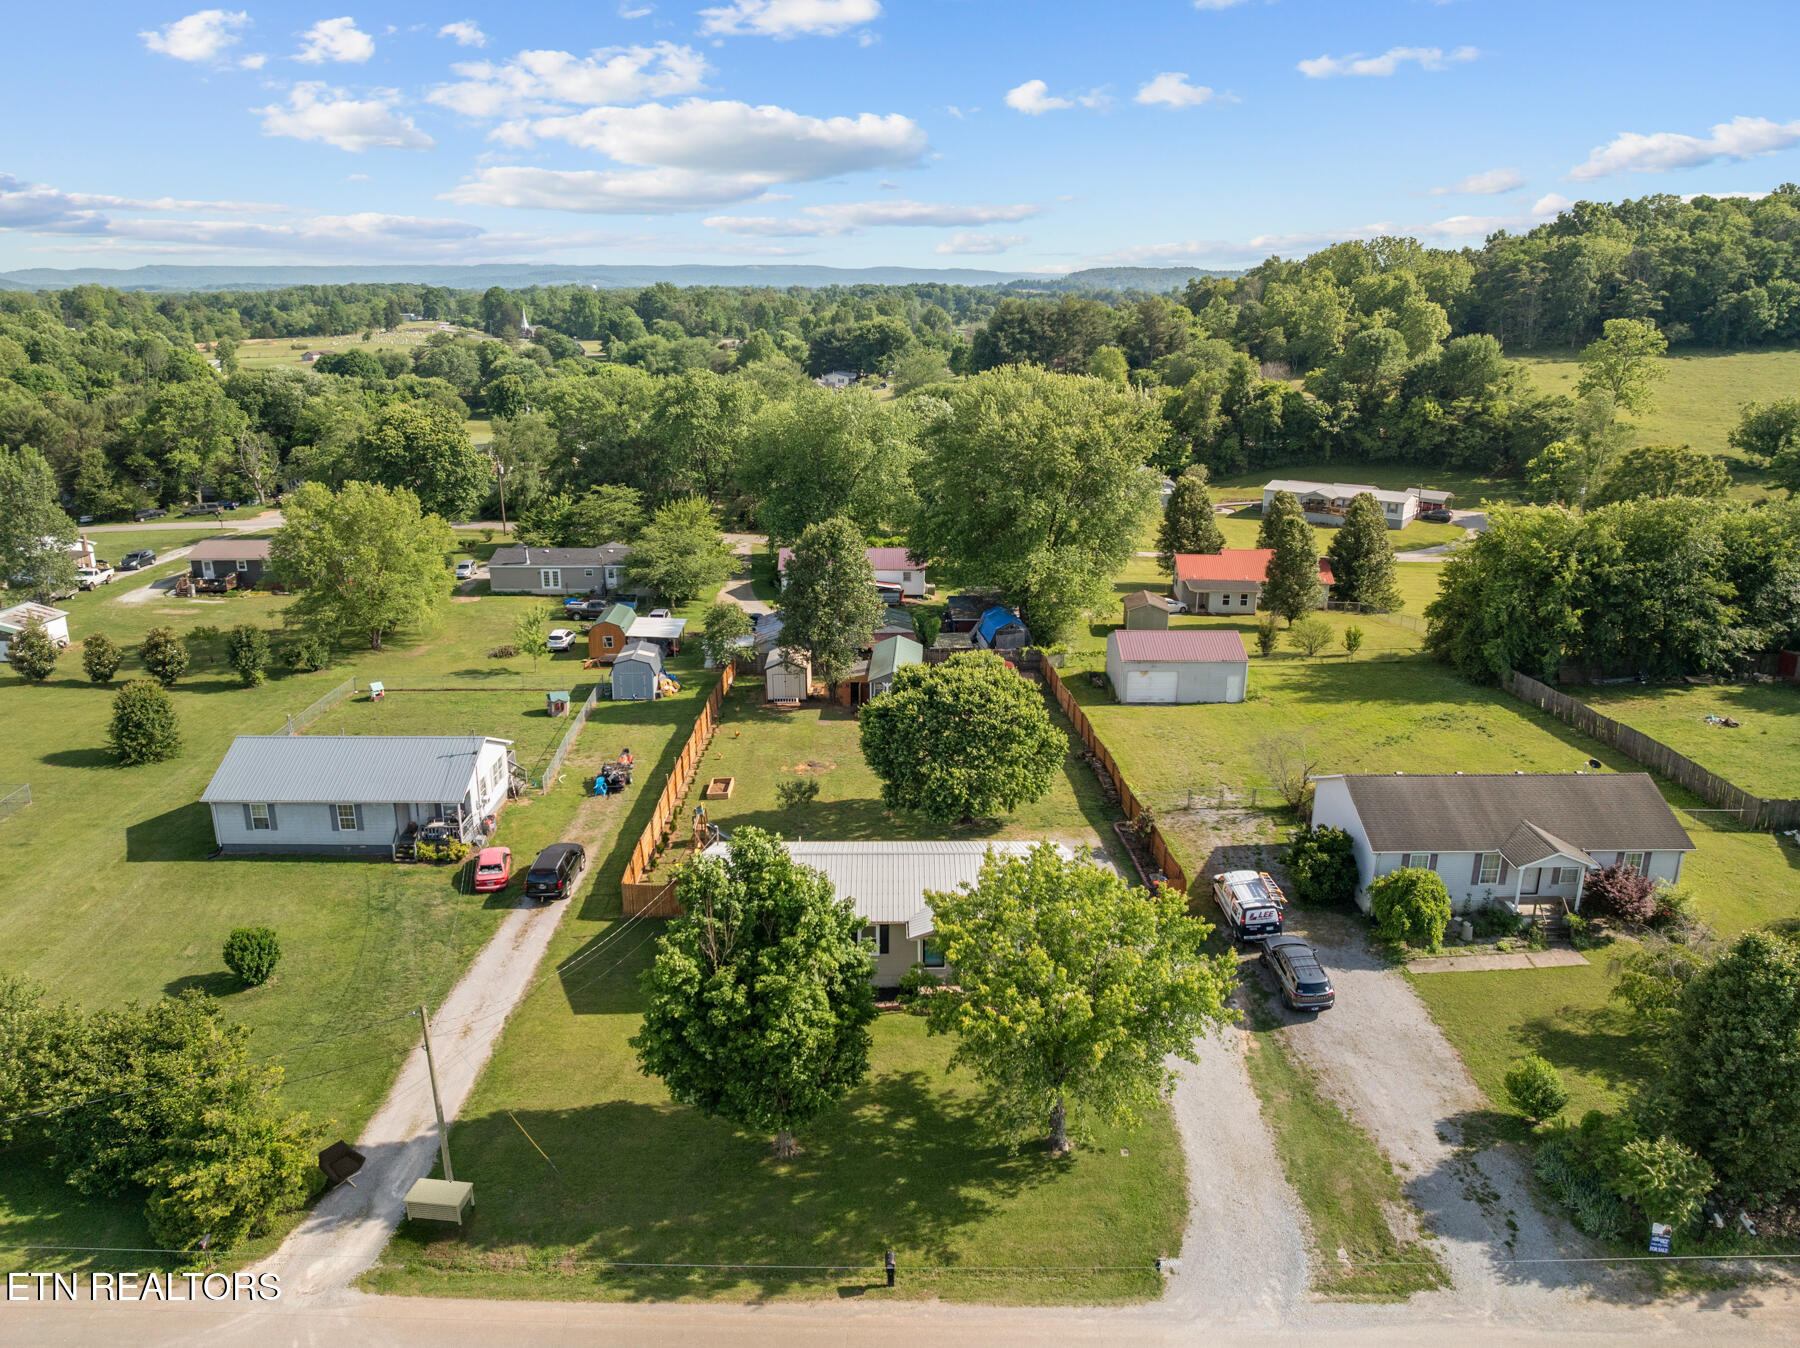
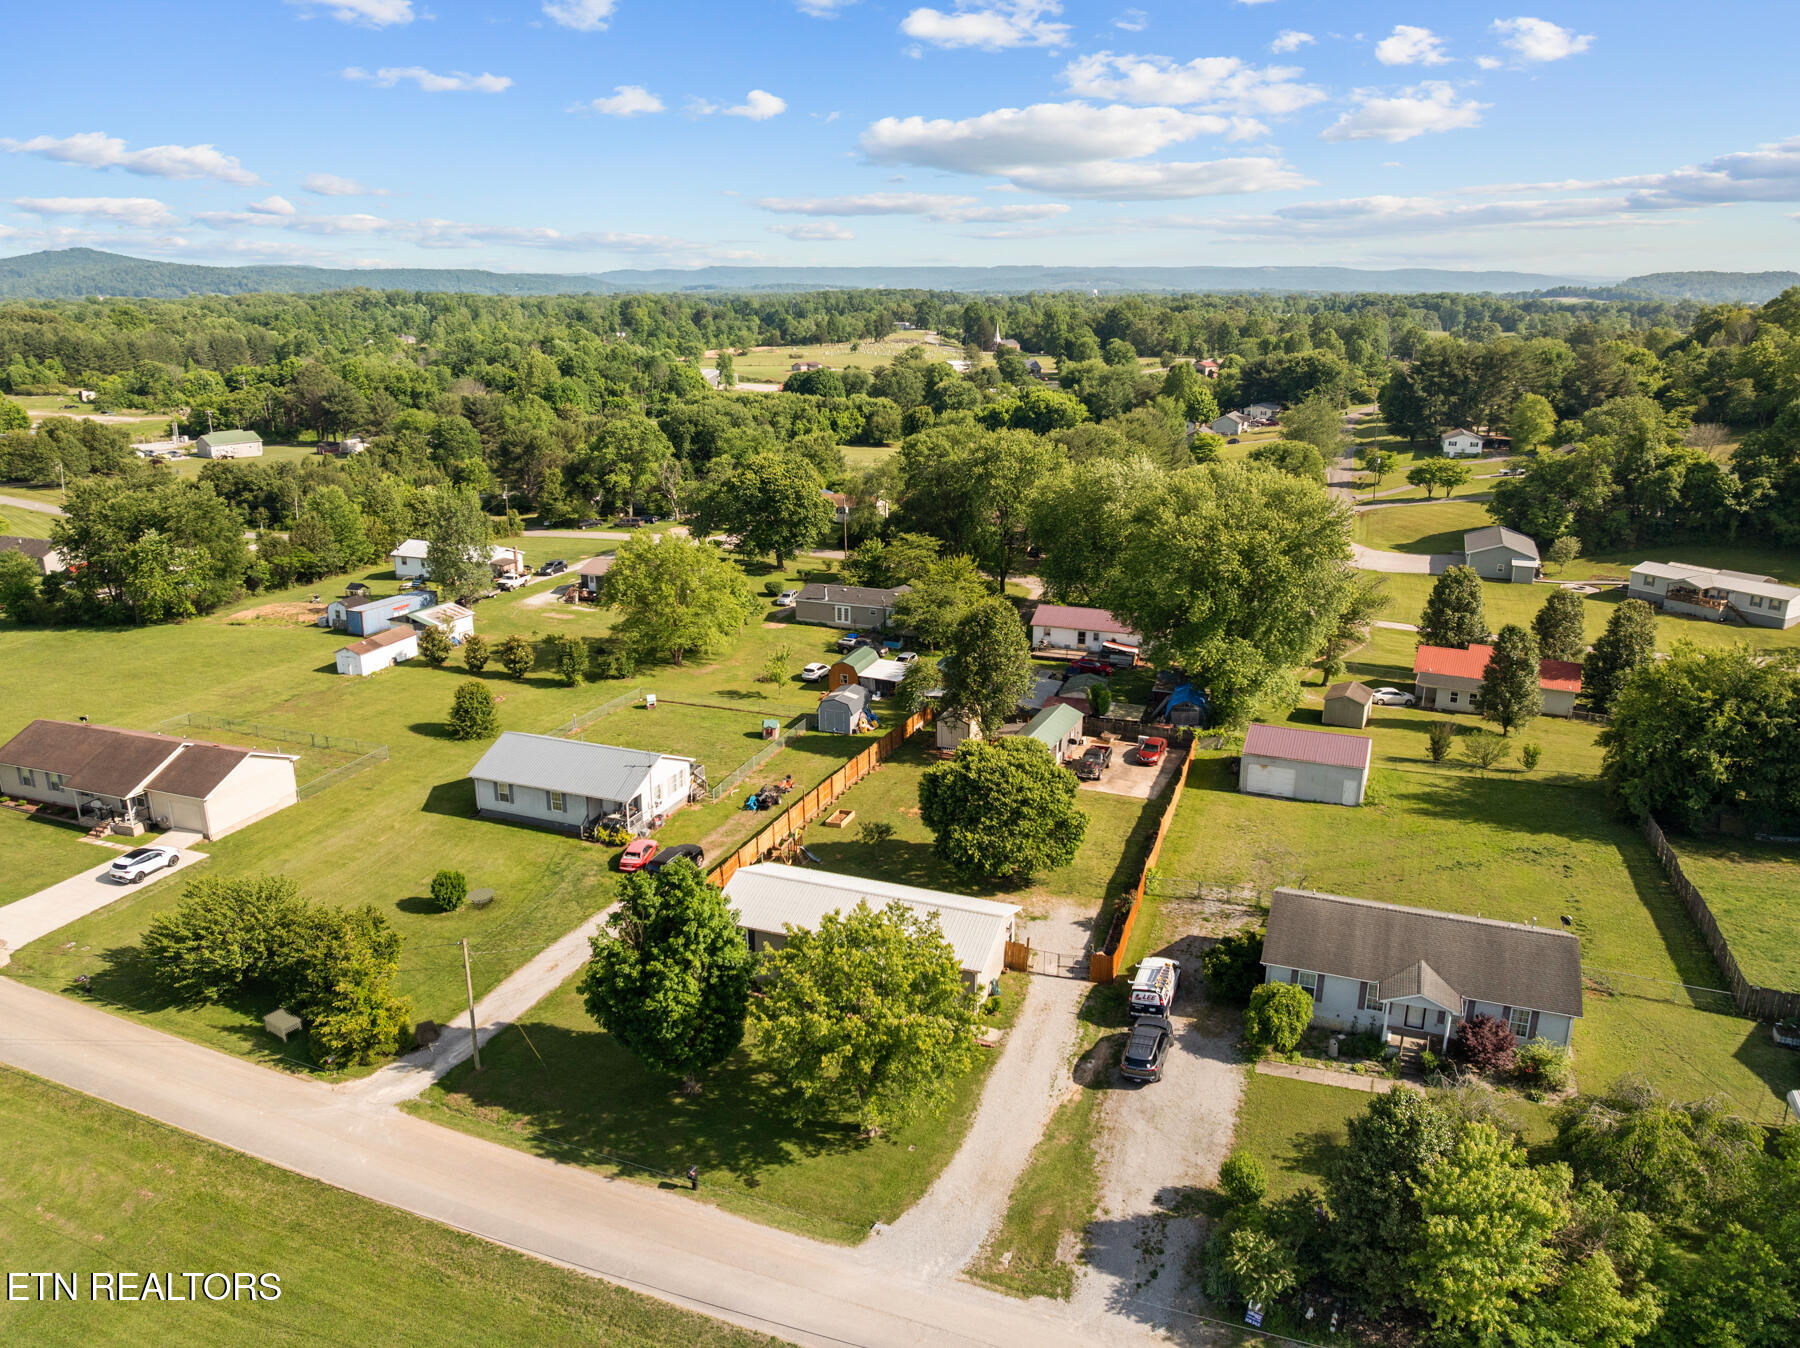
round table: none [275,944,318,975] -> present [466,888,495,910]
storage bench: present [403,1178,475,1225] -> present [264,1009,301,1041]

